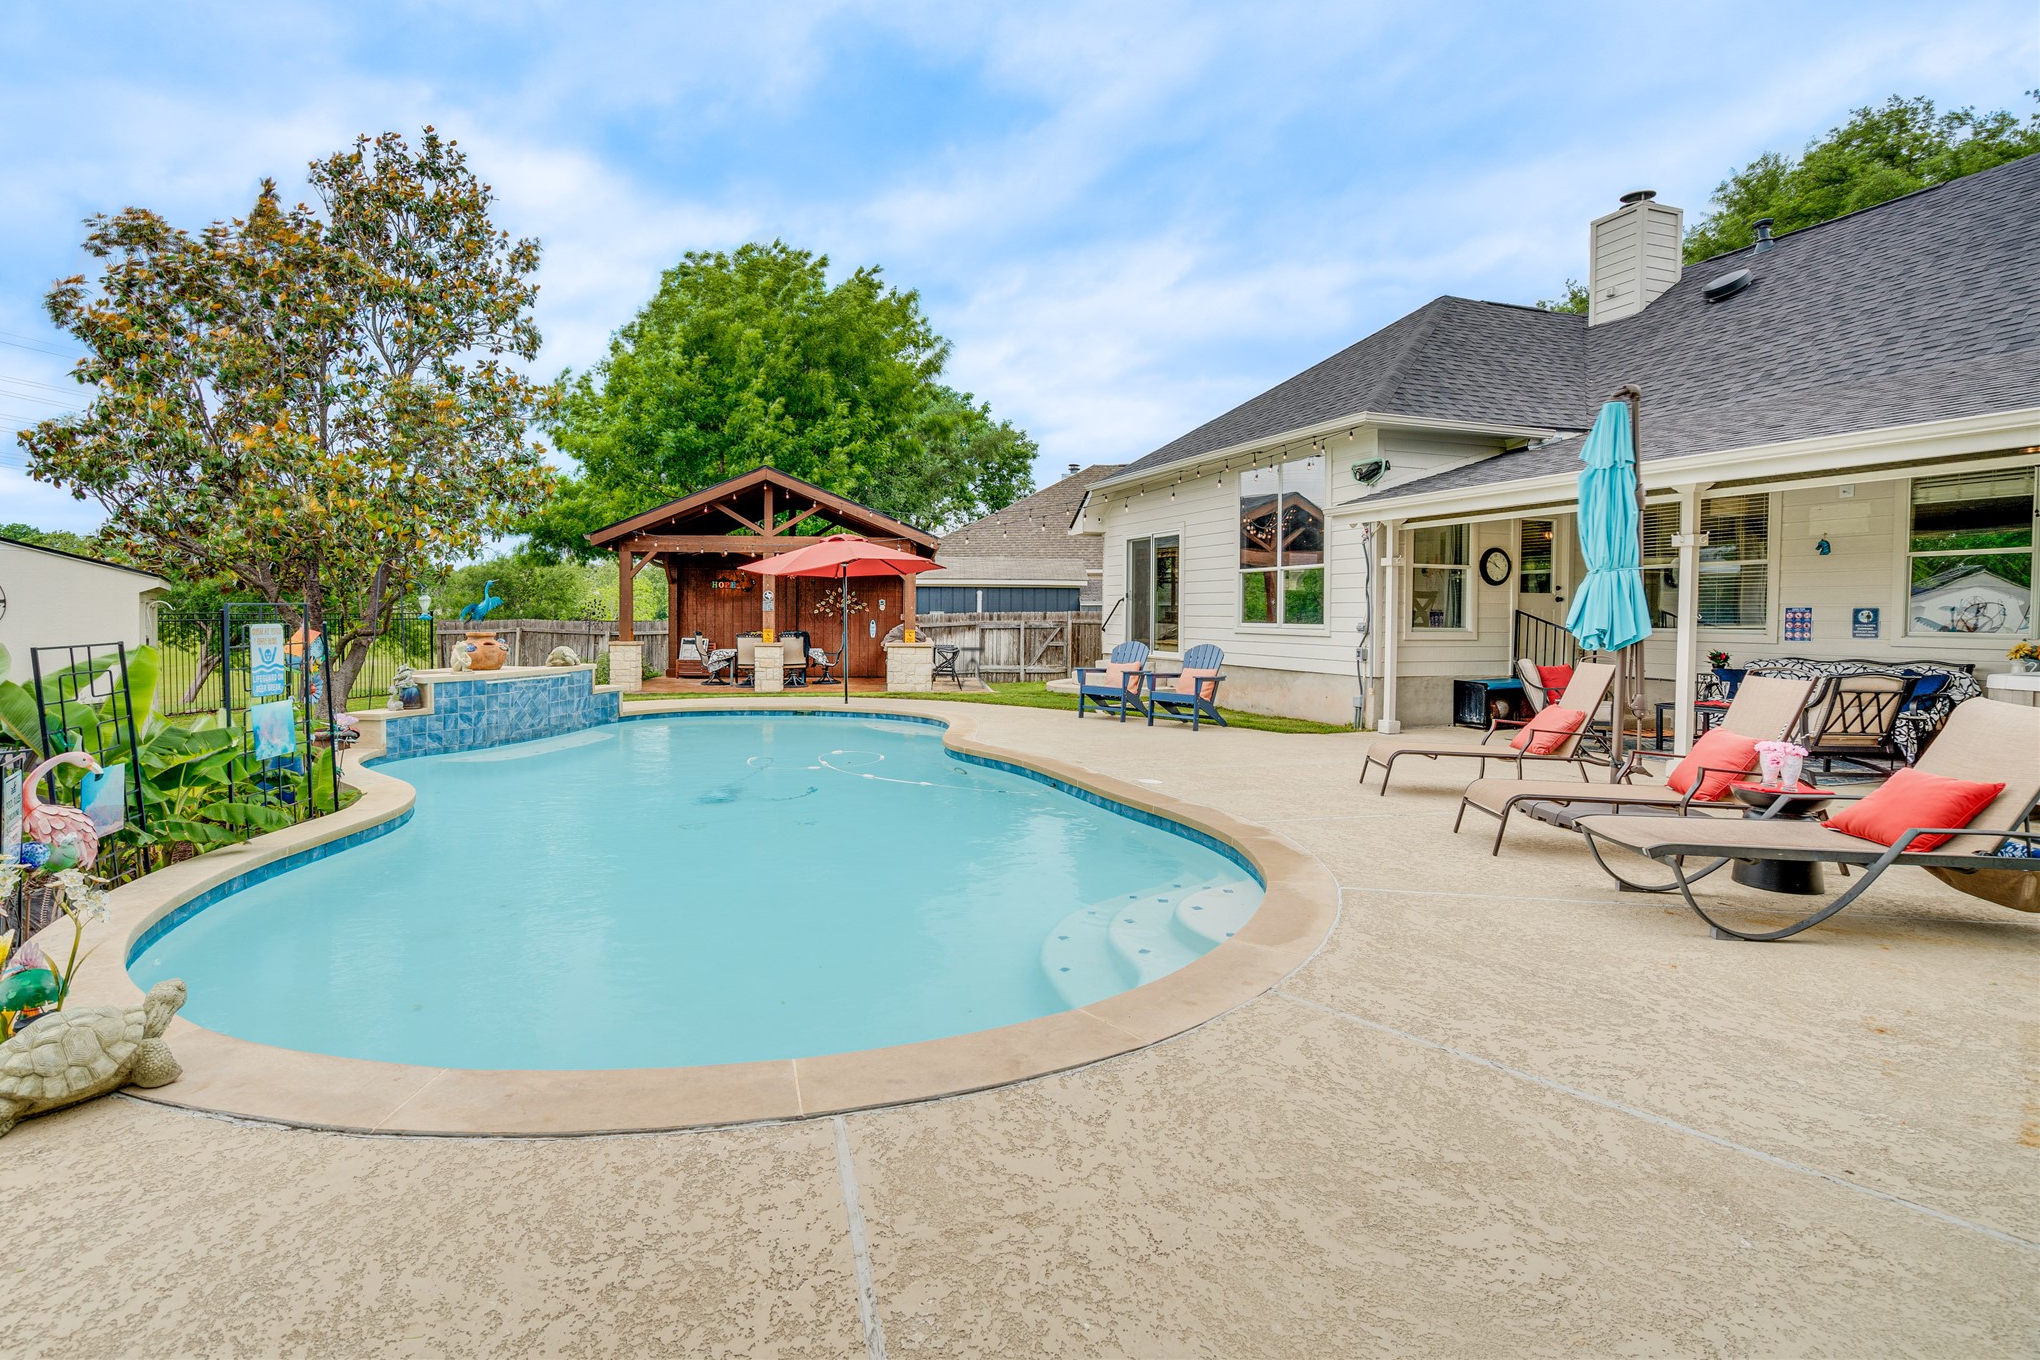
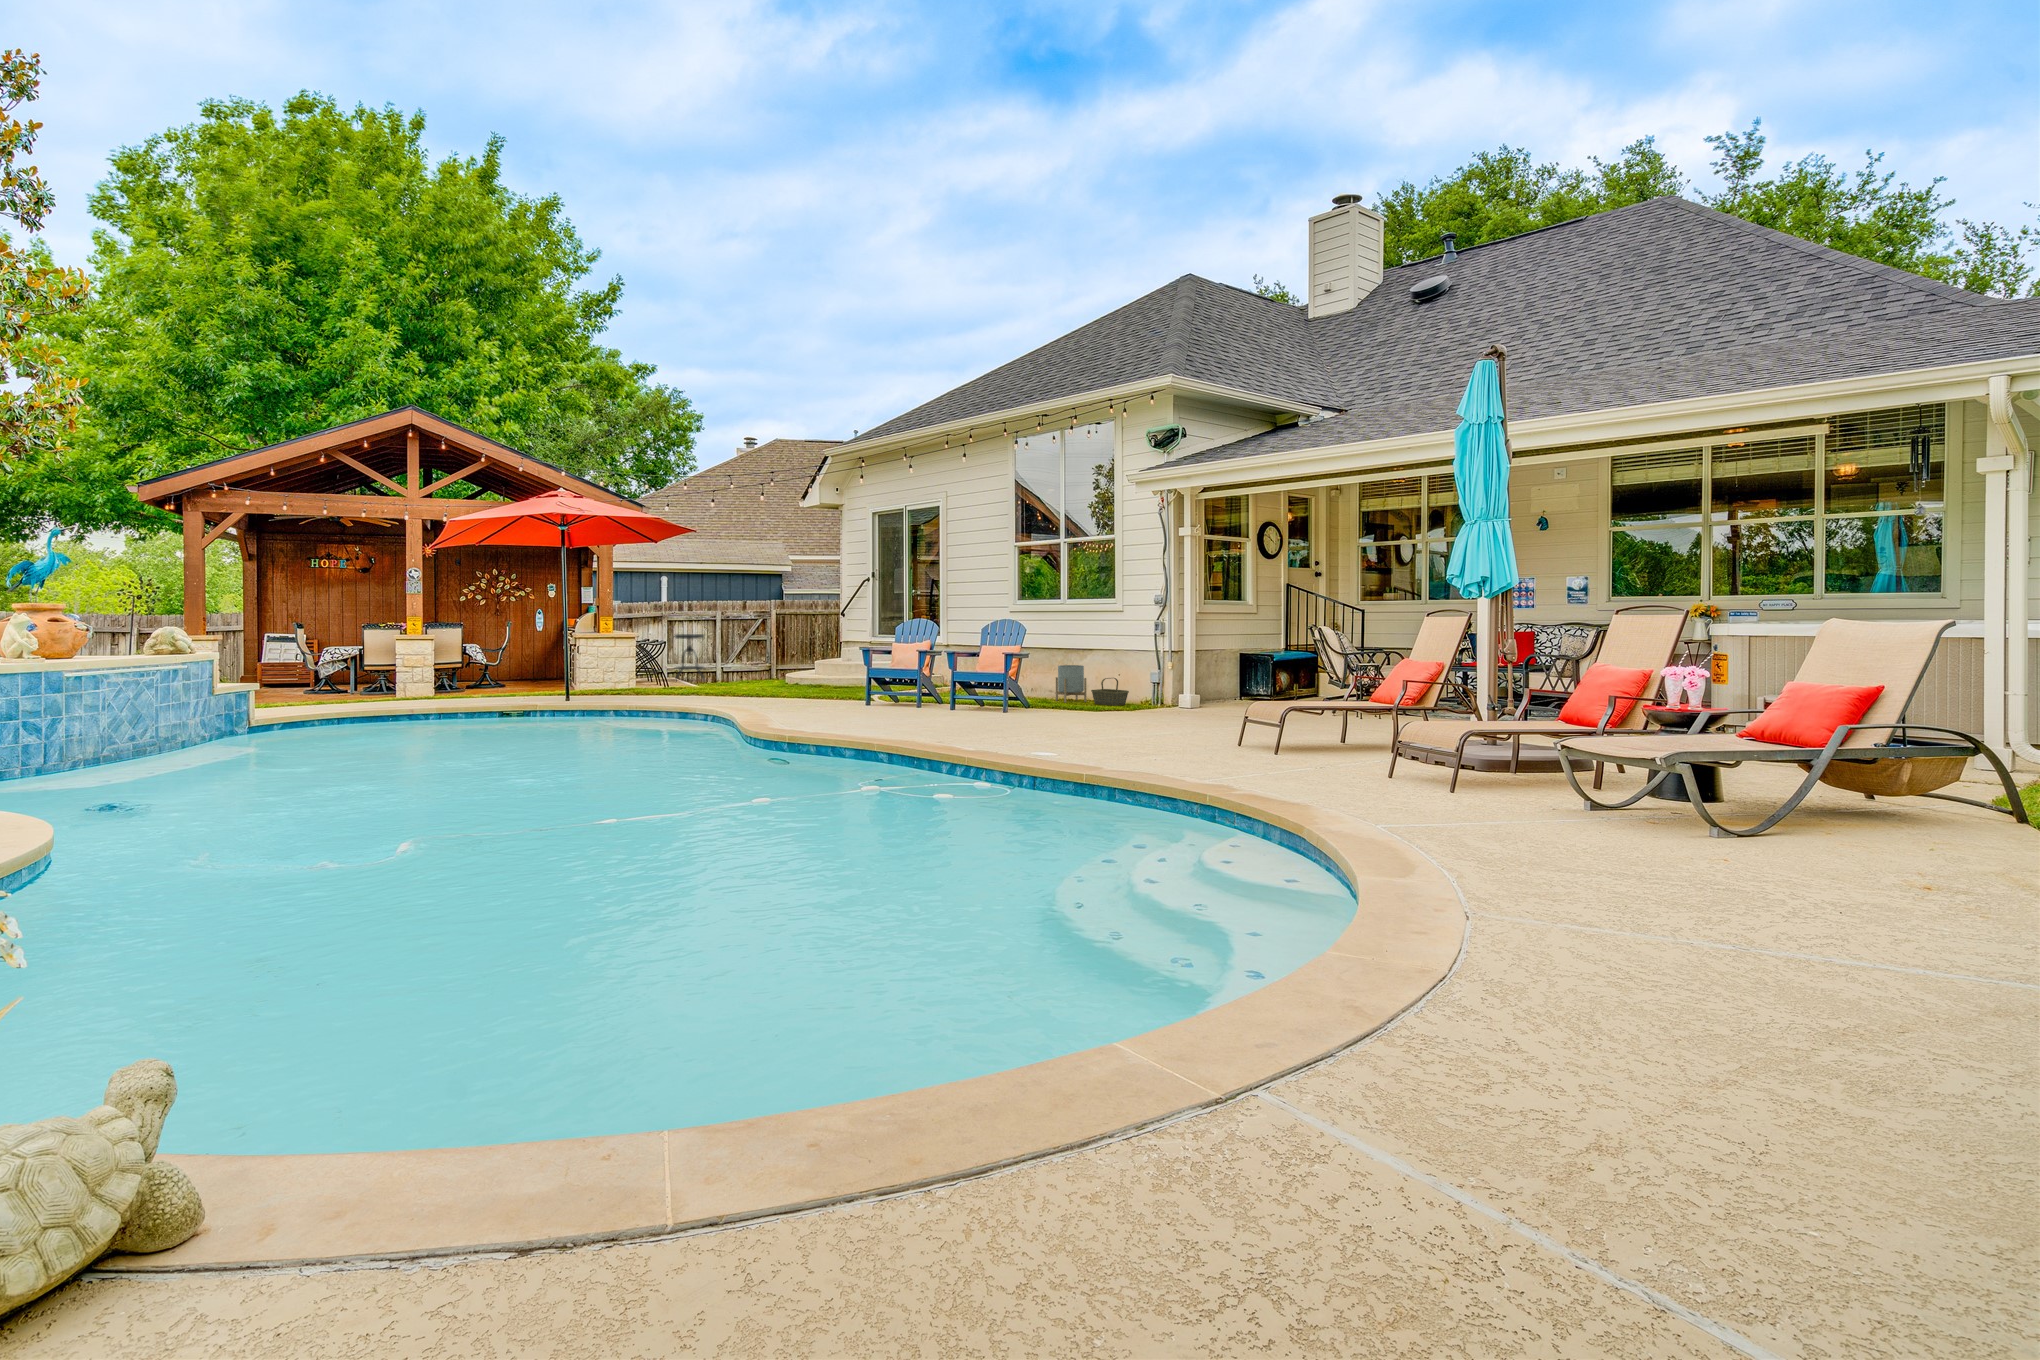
planter: none [1264,689,1293,726] -> present [1056,665,1087,703]
basket: none [1295,704,1331,732] -> present [1091,678,1129,706]

